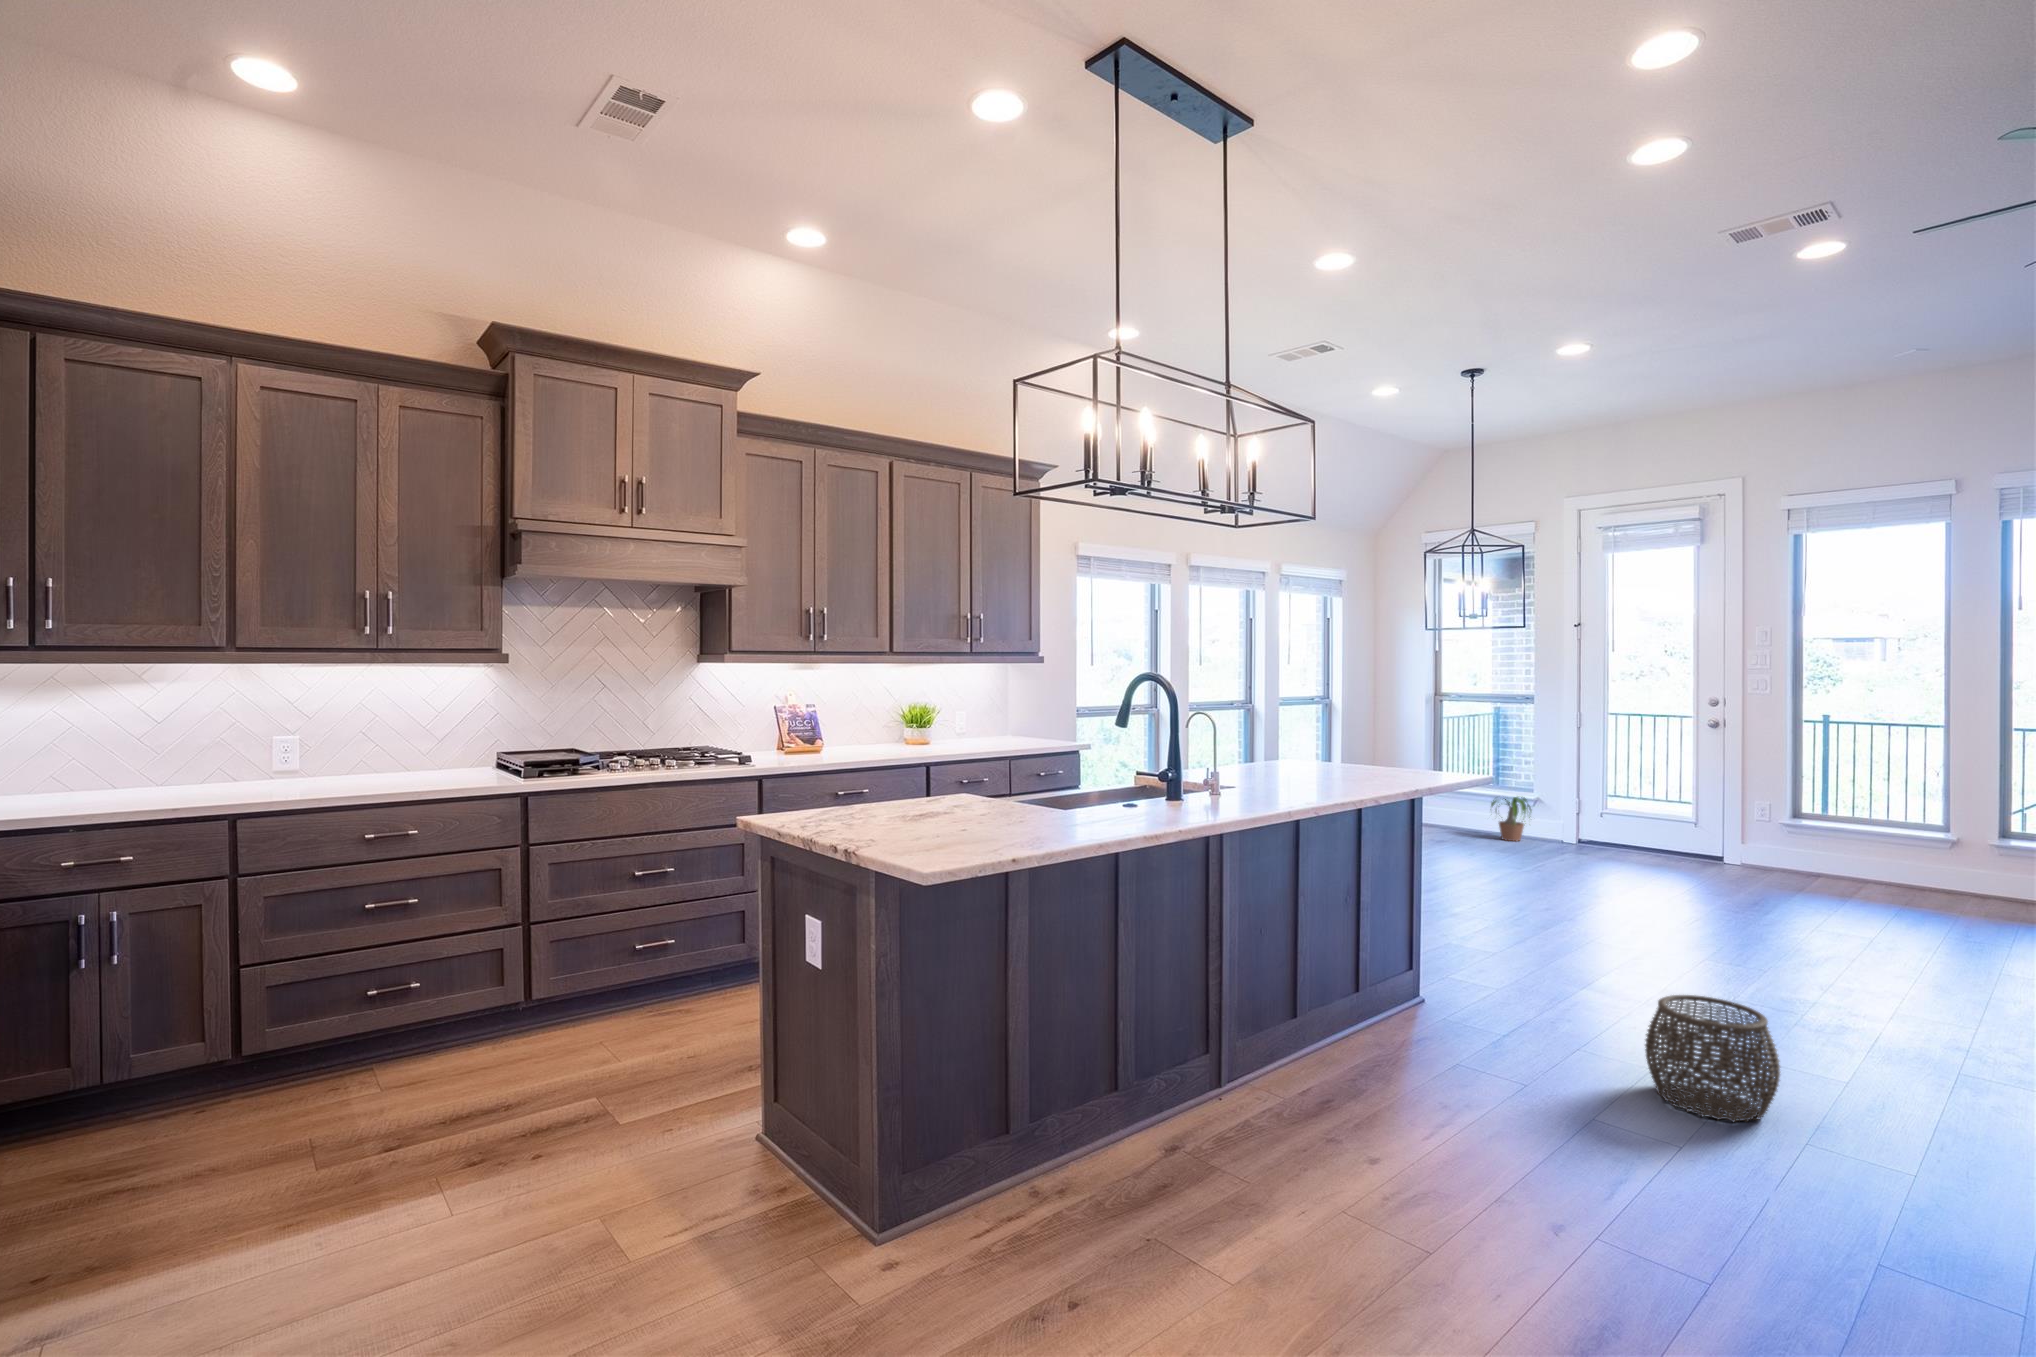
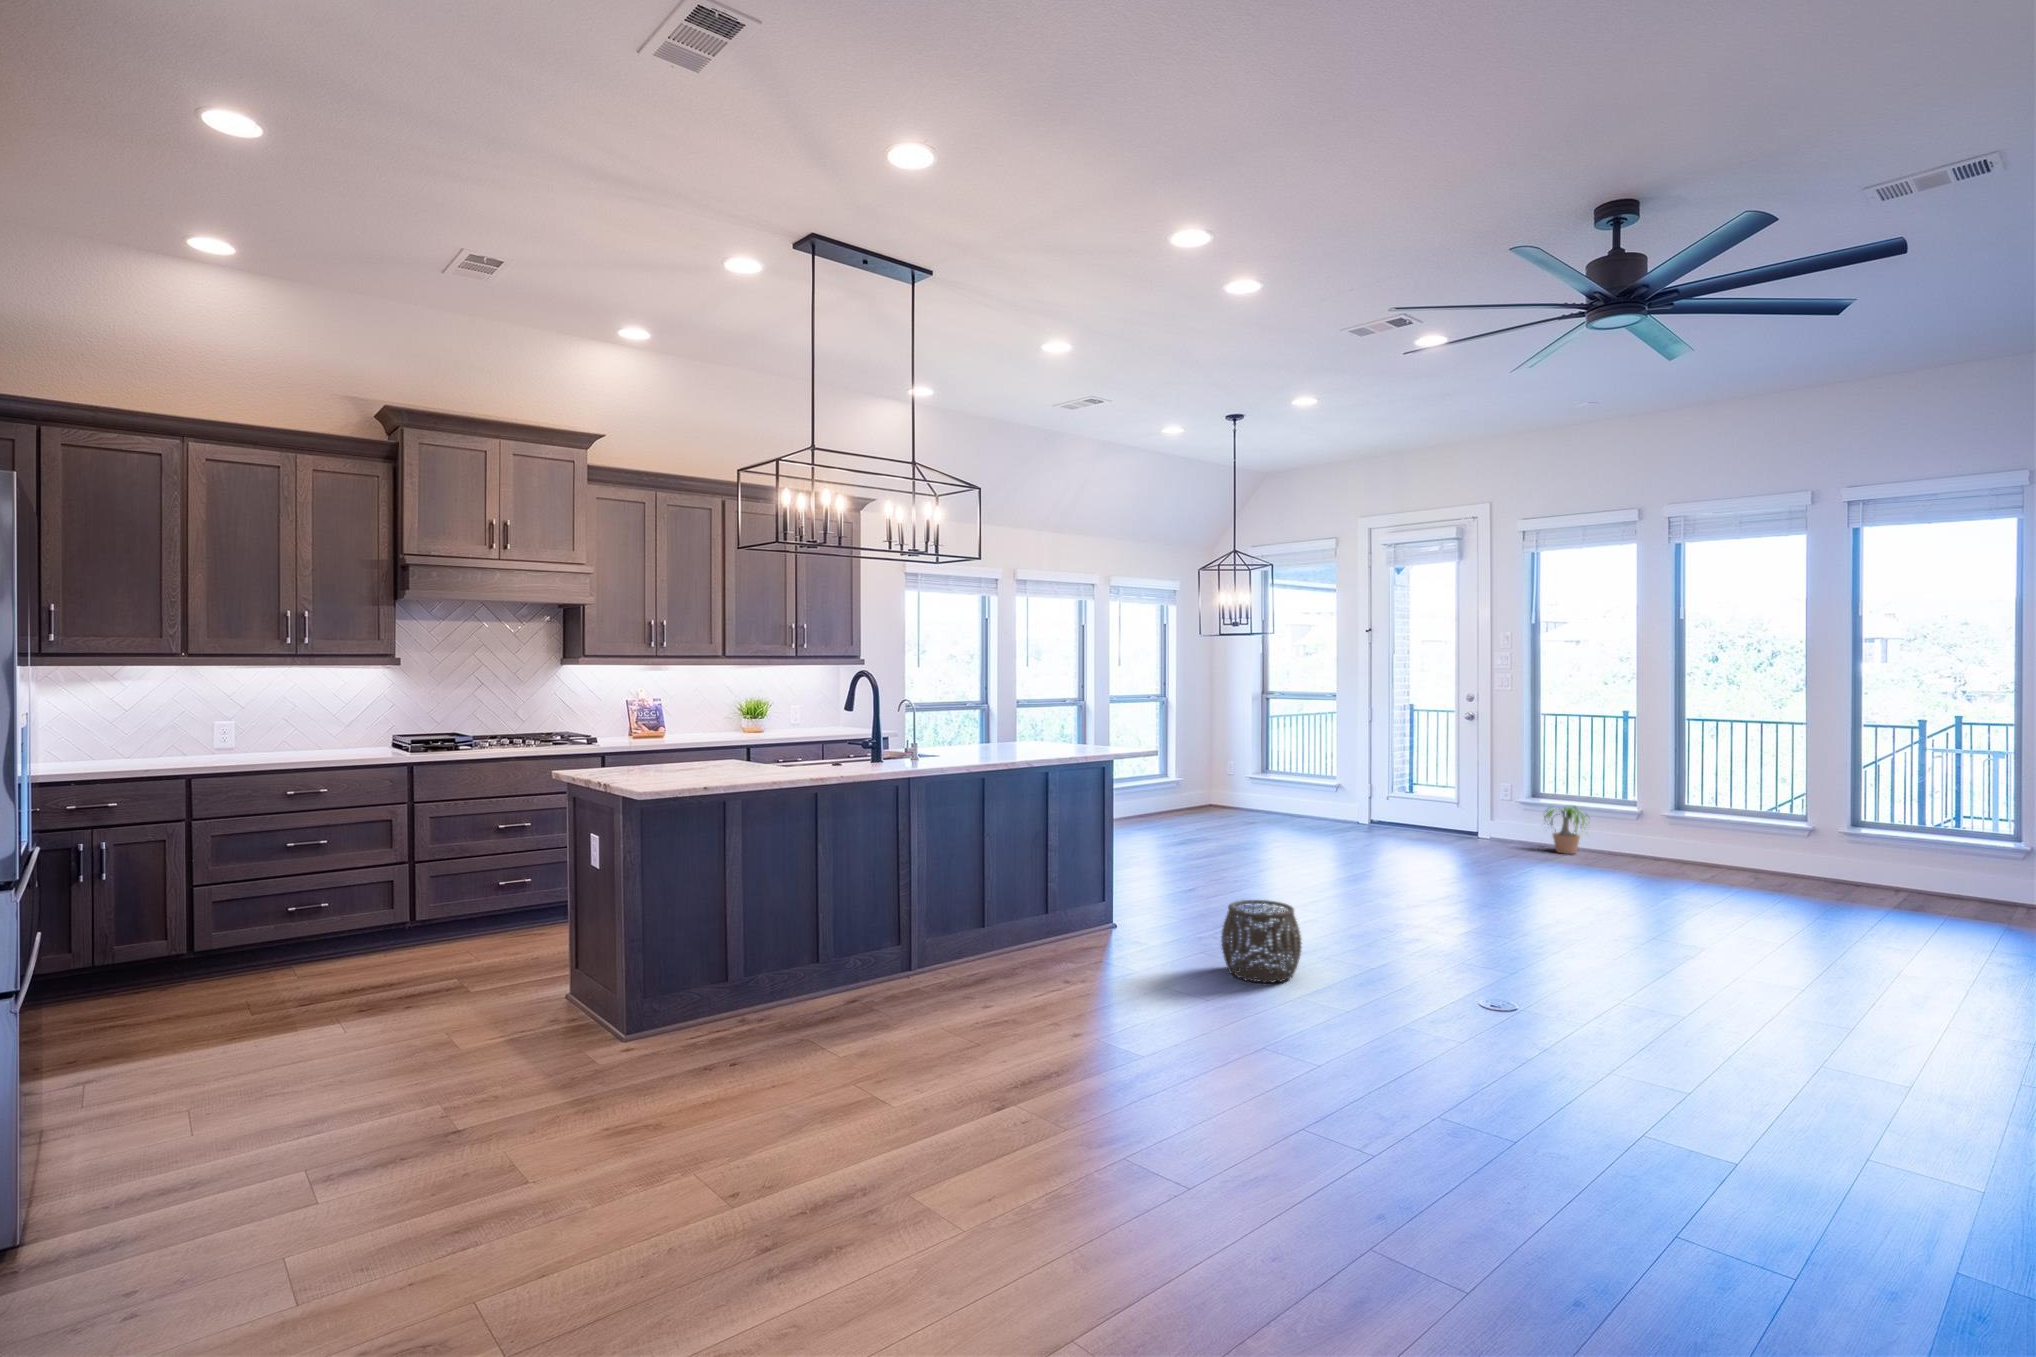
potted plant: present [1491,797,1531,841] -> present [1544,807,1587,854]

